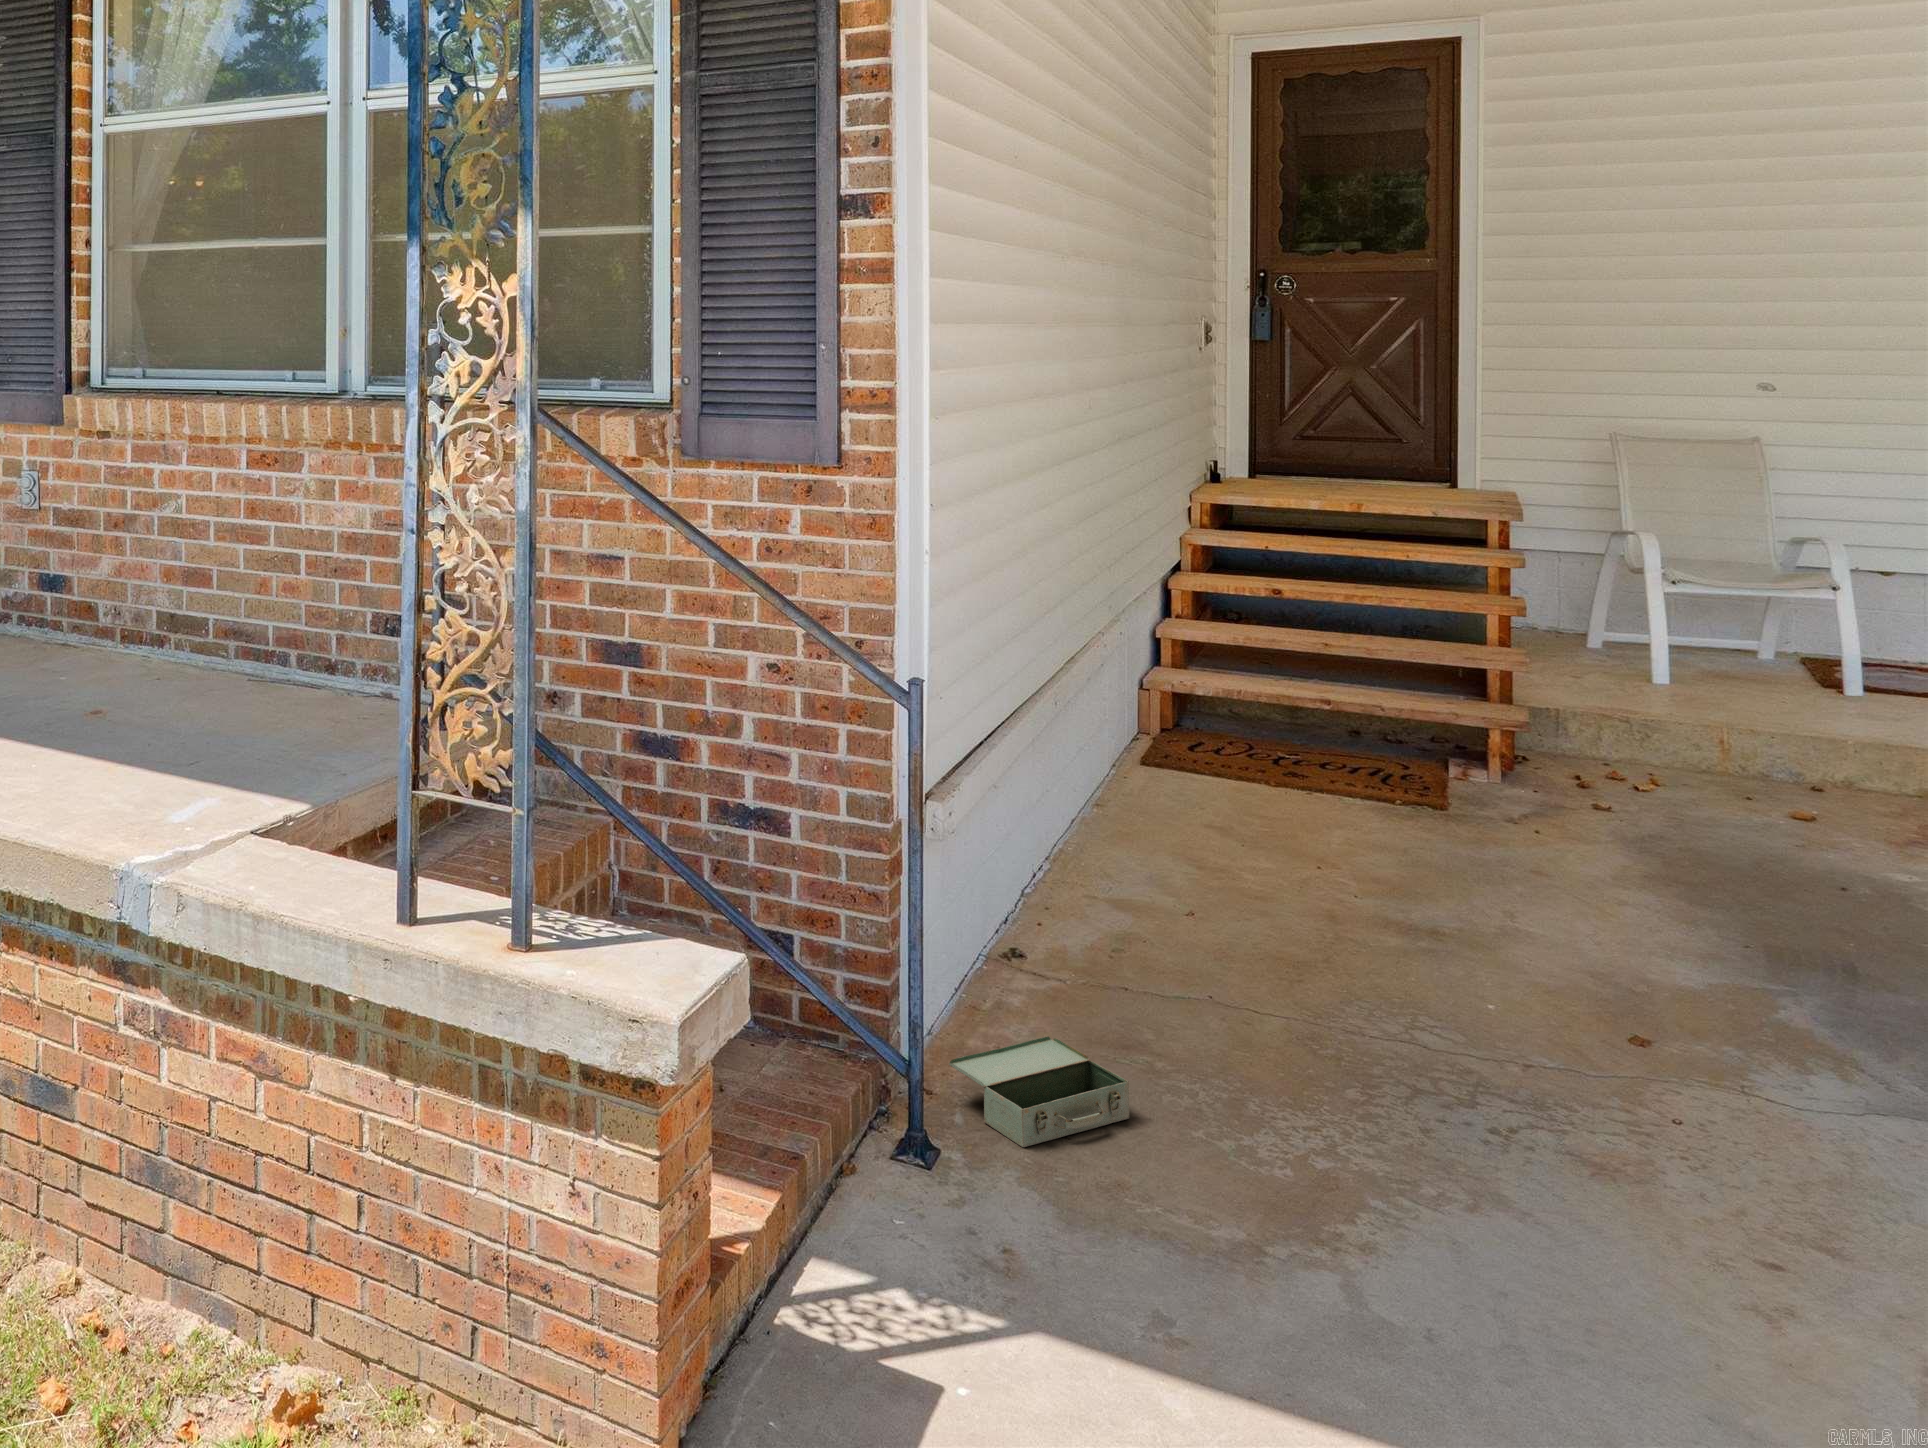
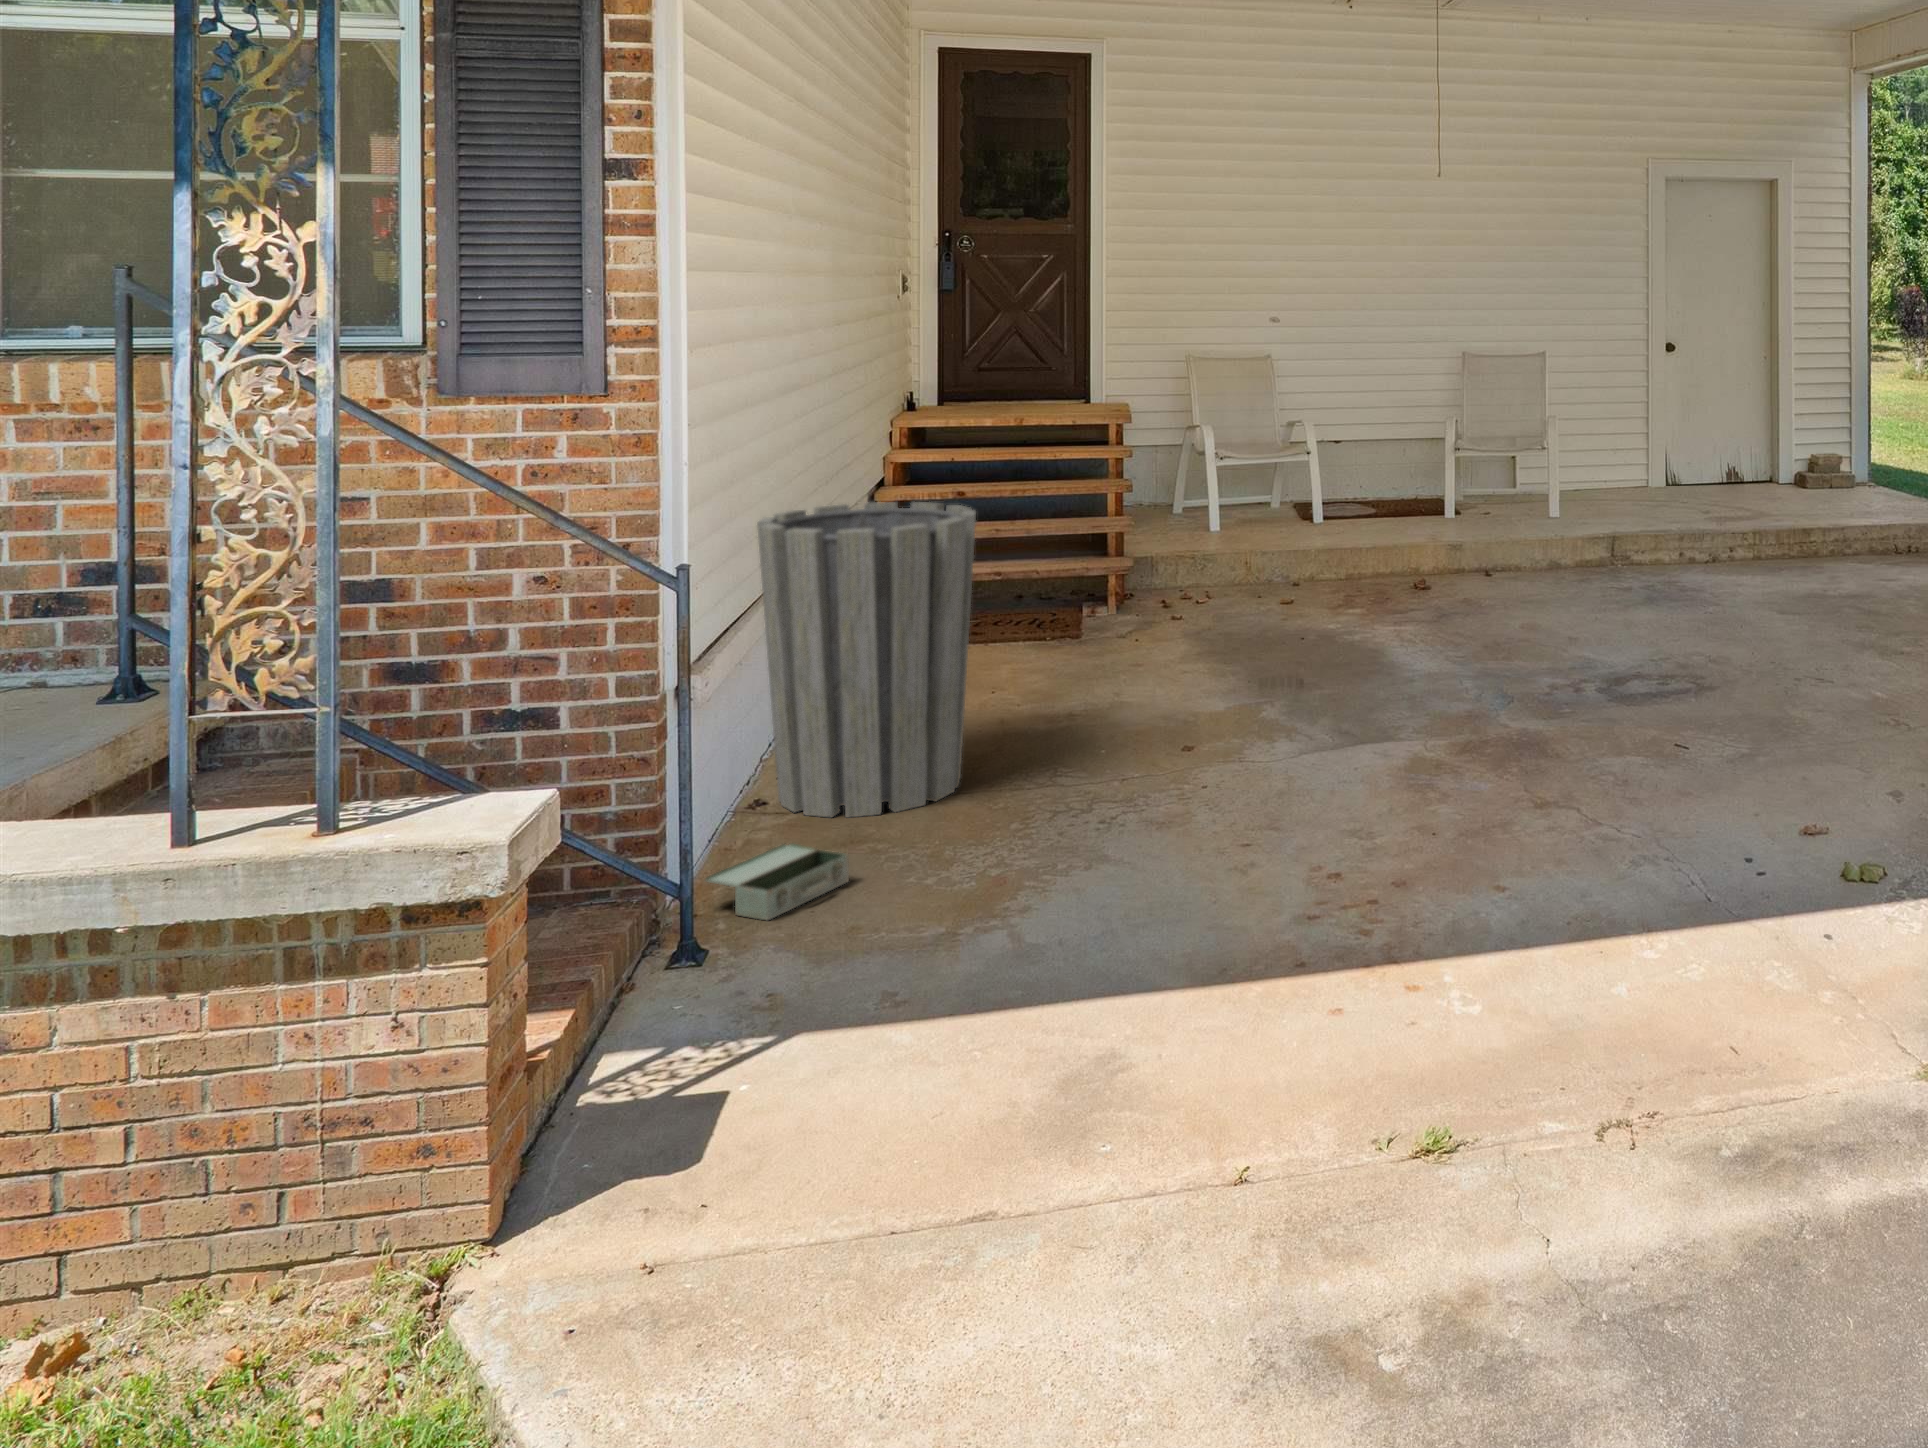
trash can: none [1022,604,1304,1018] -> present [757,502,976,818]

